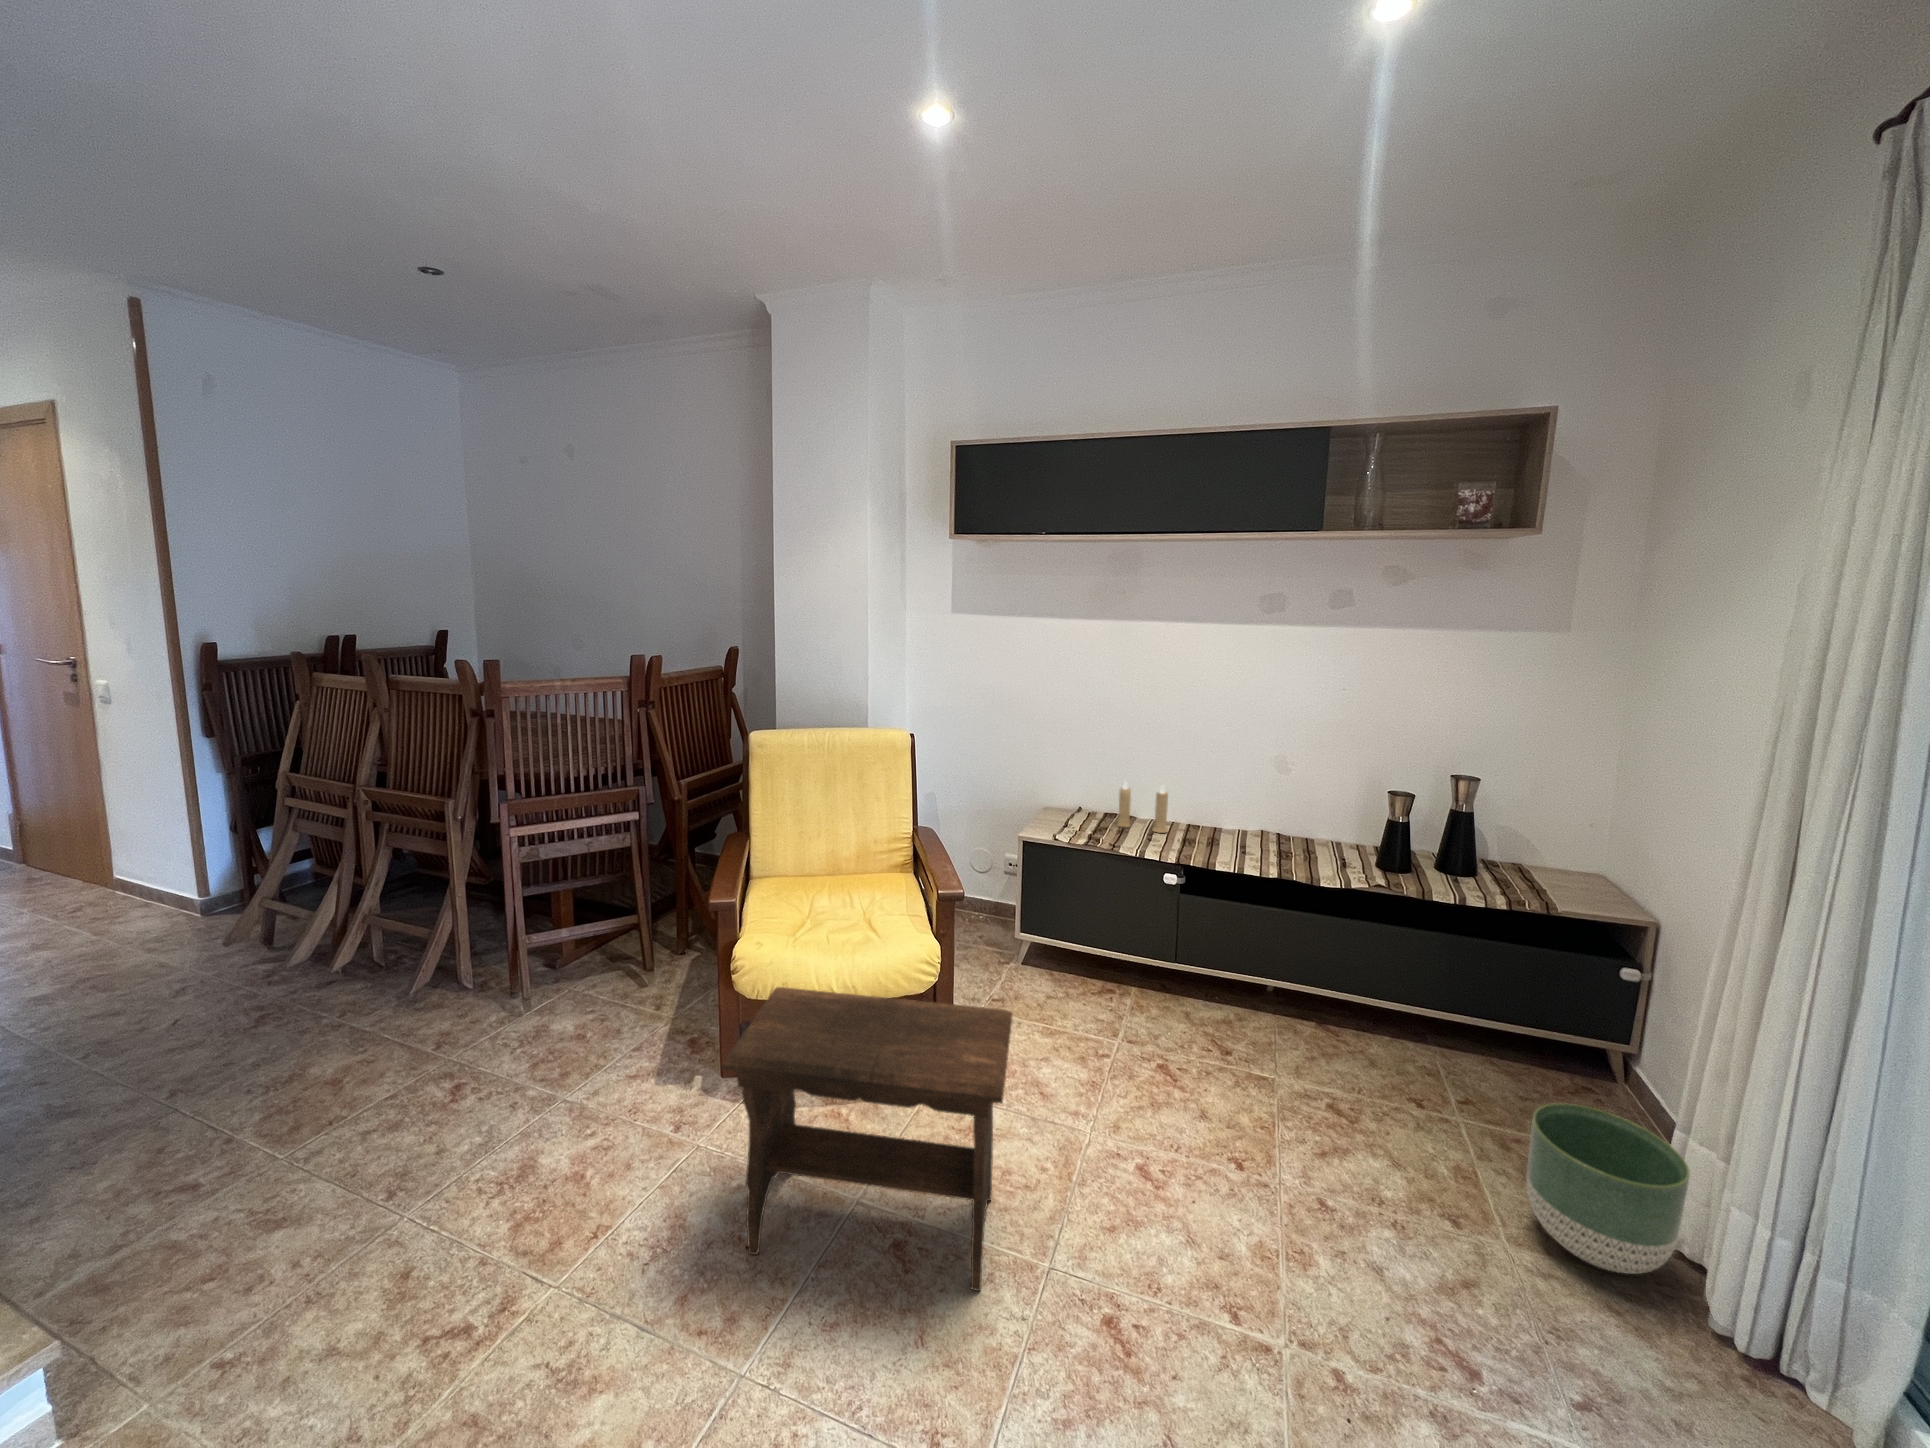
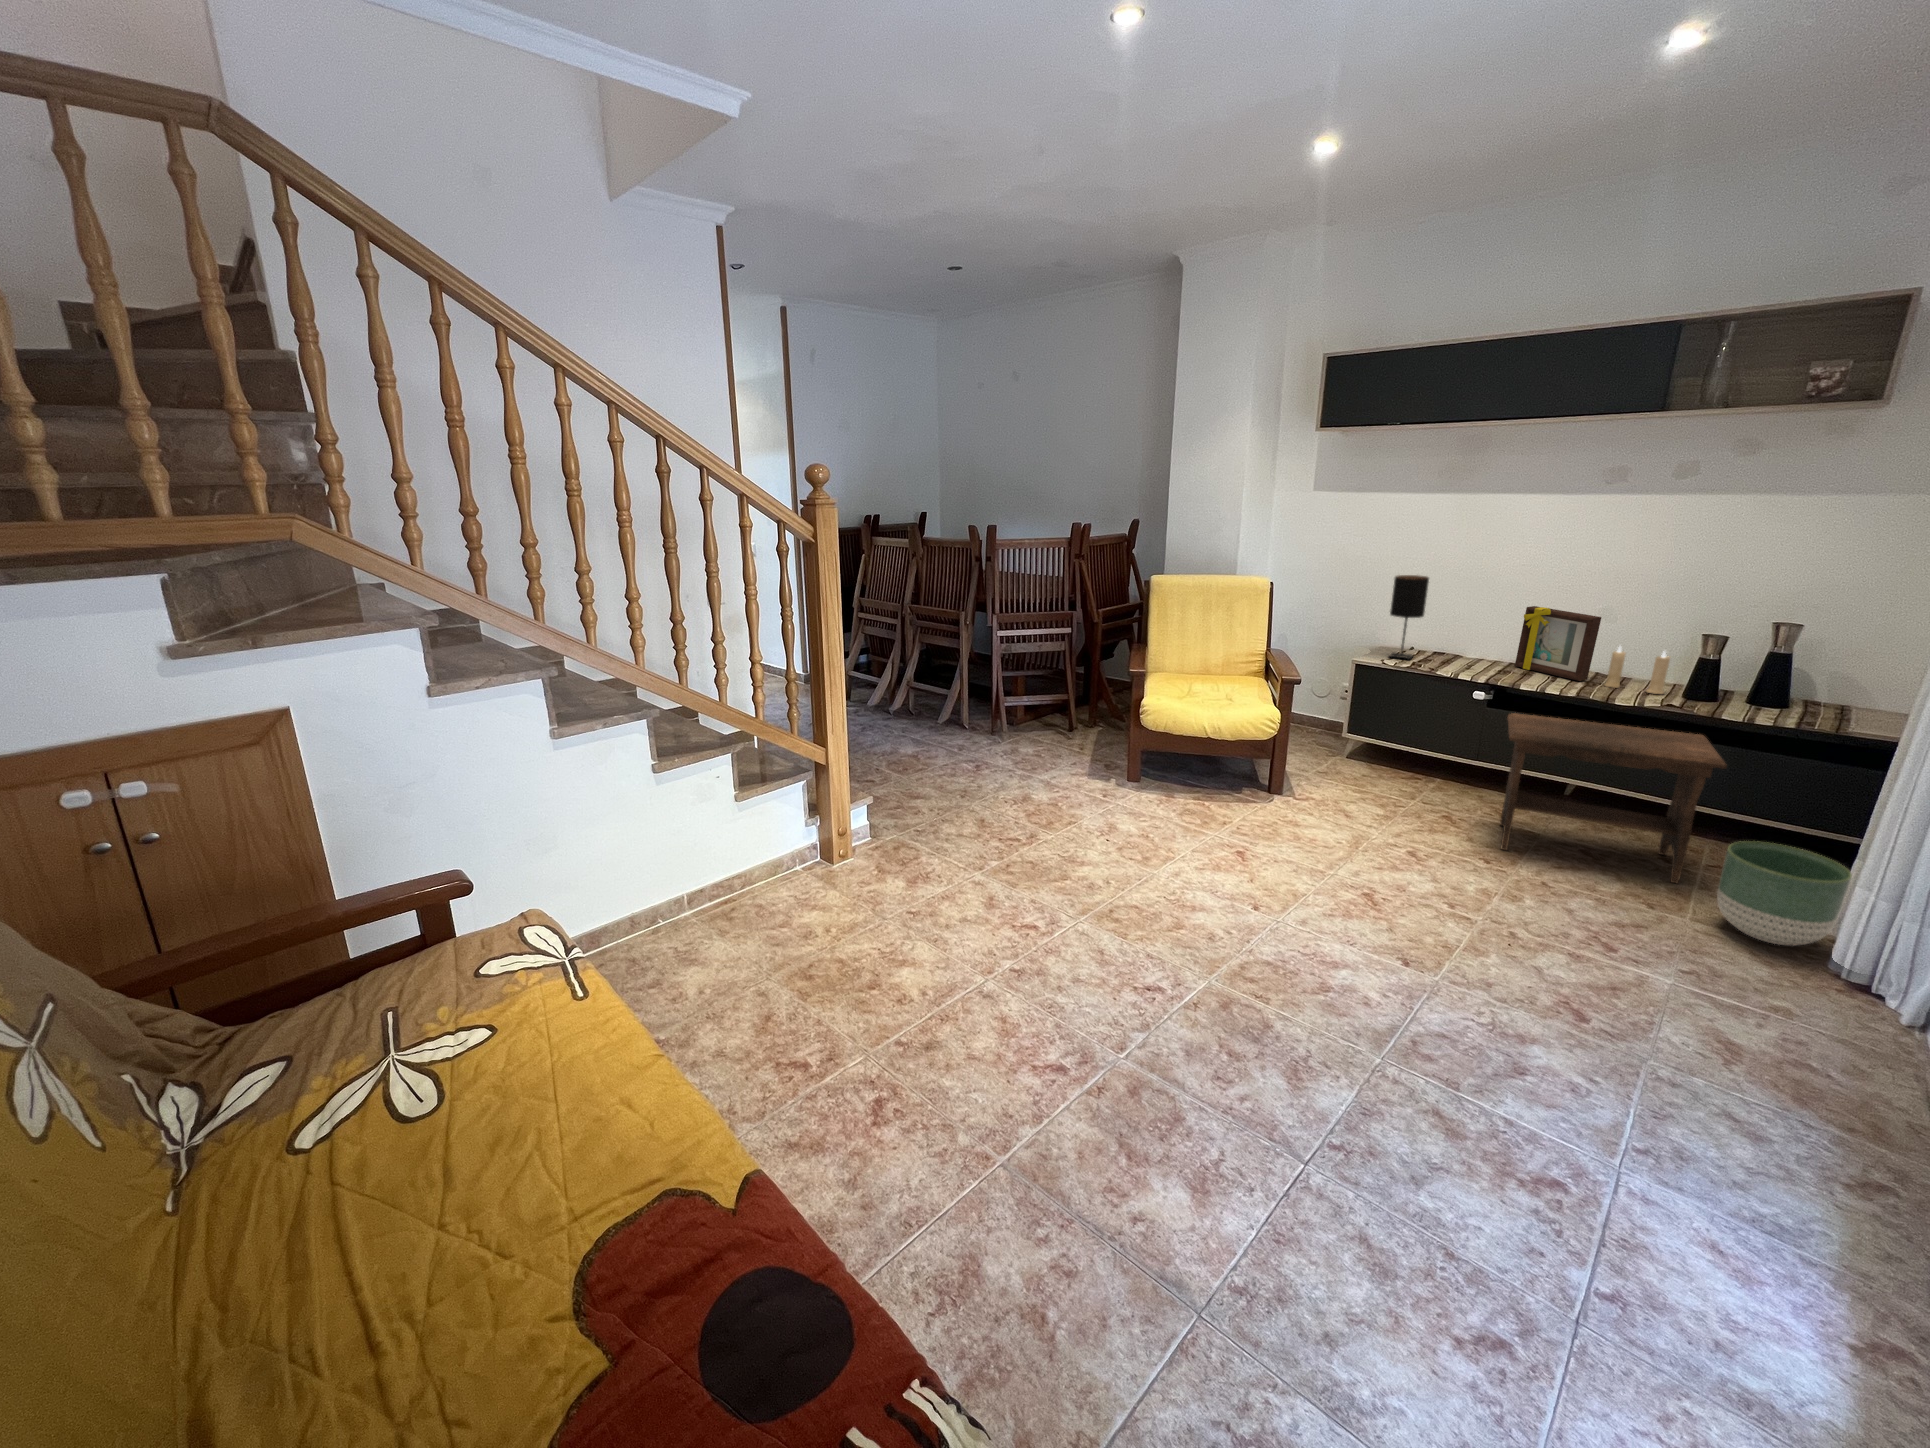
table lamp: none [1058,724,1098,833] -> present [1390,575,1429,659]
picture frame: none [1197,760,1284,854] -> present [1515,606,1601,681]
candle: present [1117,783,1168,833] -> present [1604,647,1670,694]
footstool: present [722,987,1012,1291] -> present [1500,713,1727,883]

